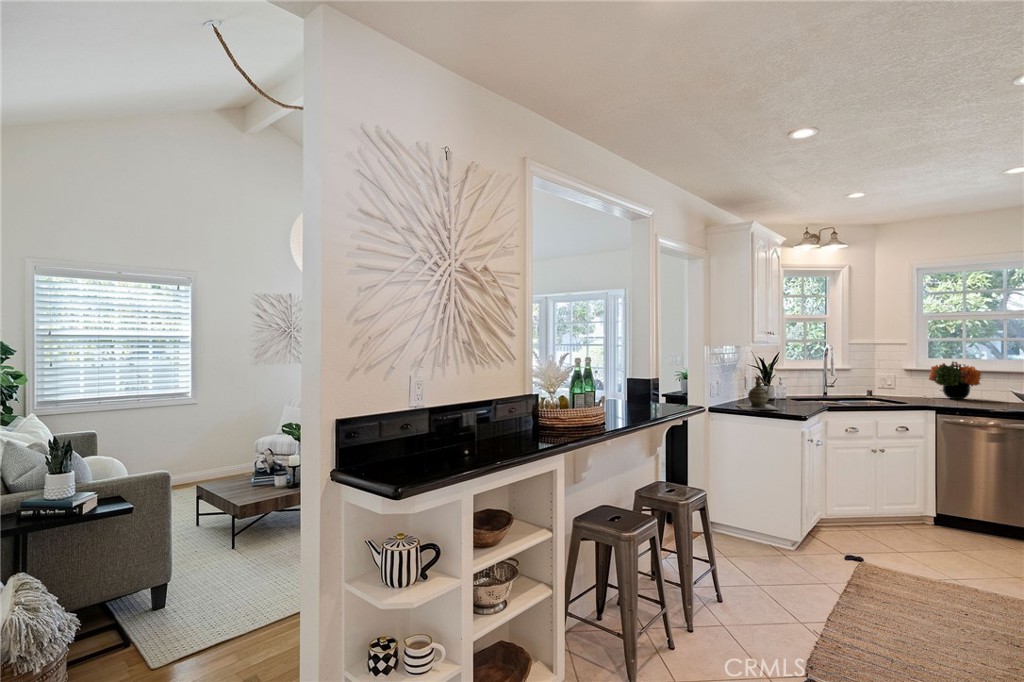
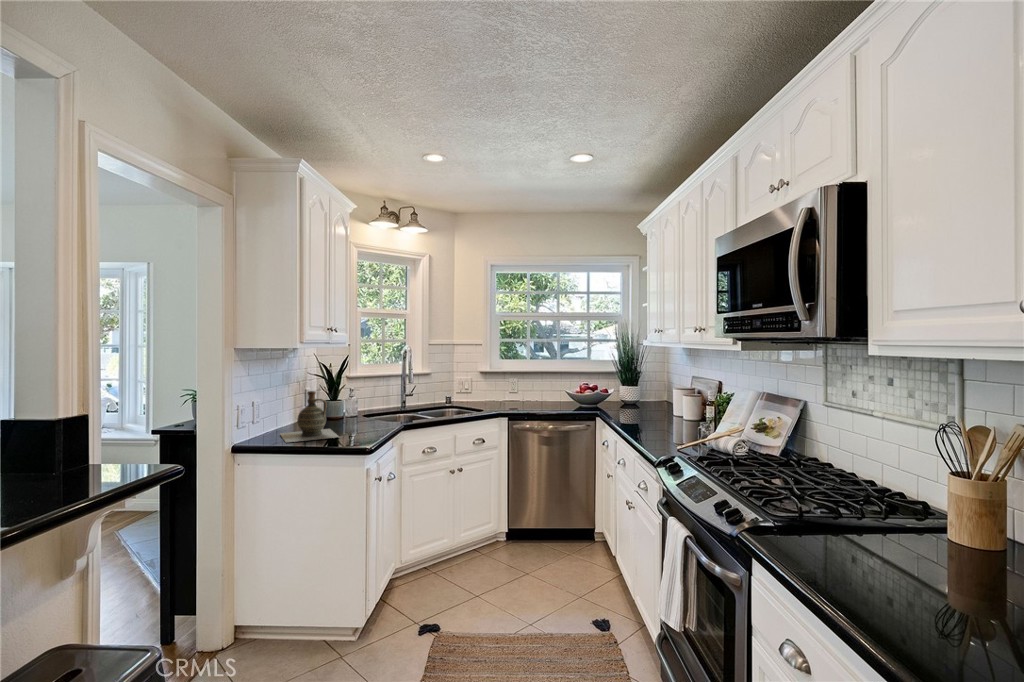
flower arrangement: present [929,362,981,399] -> none [499,363,542,401]

